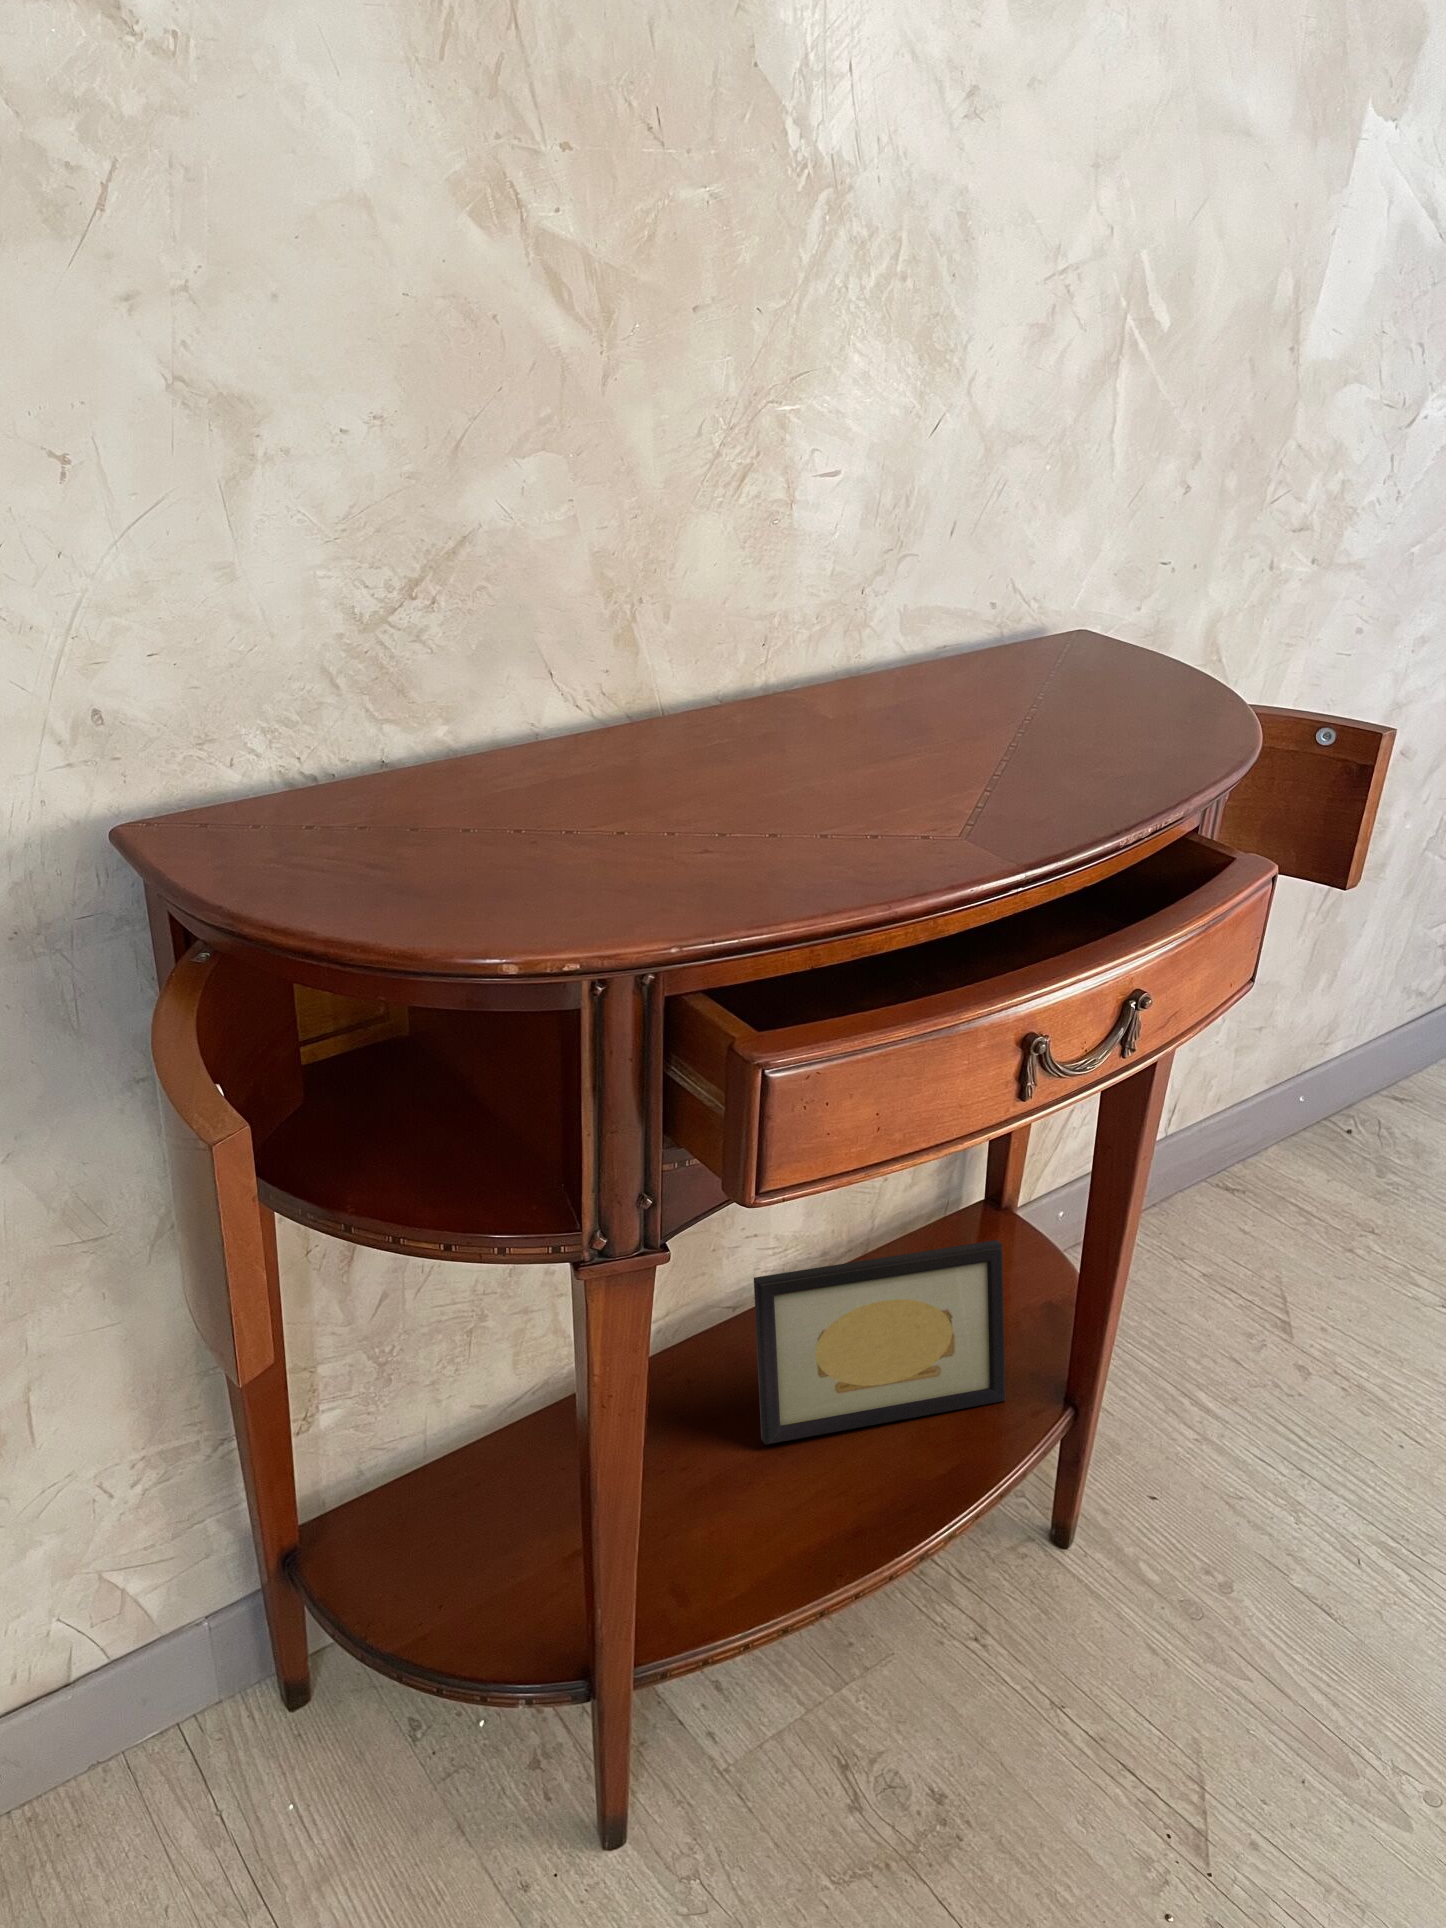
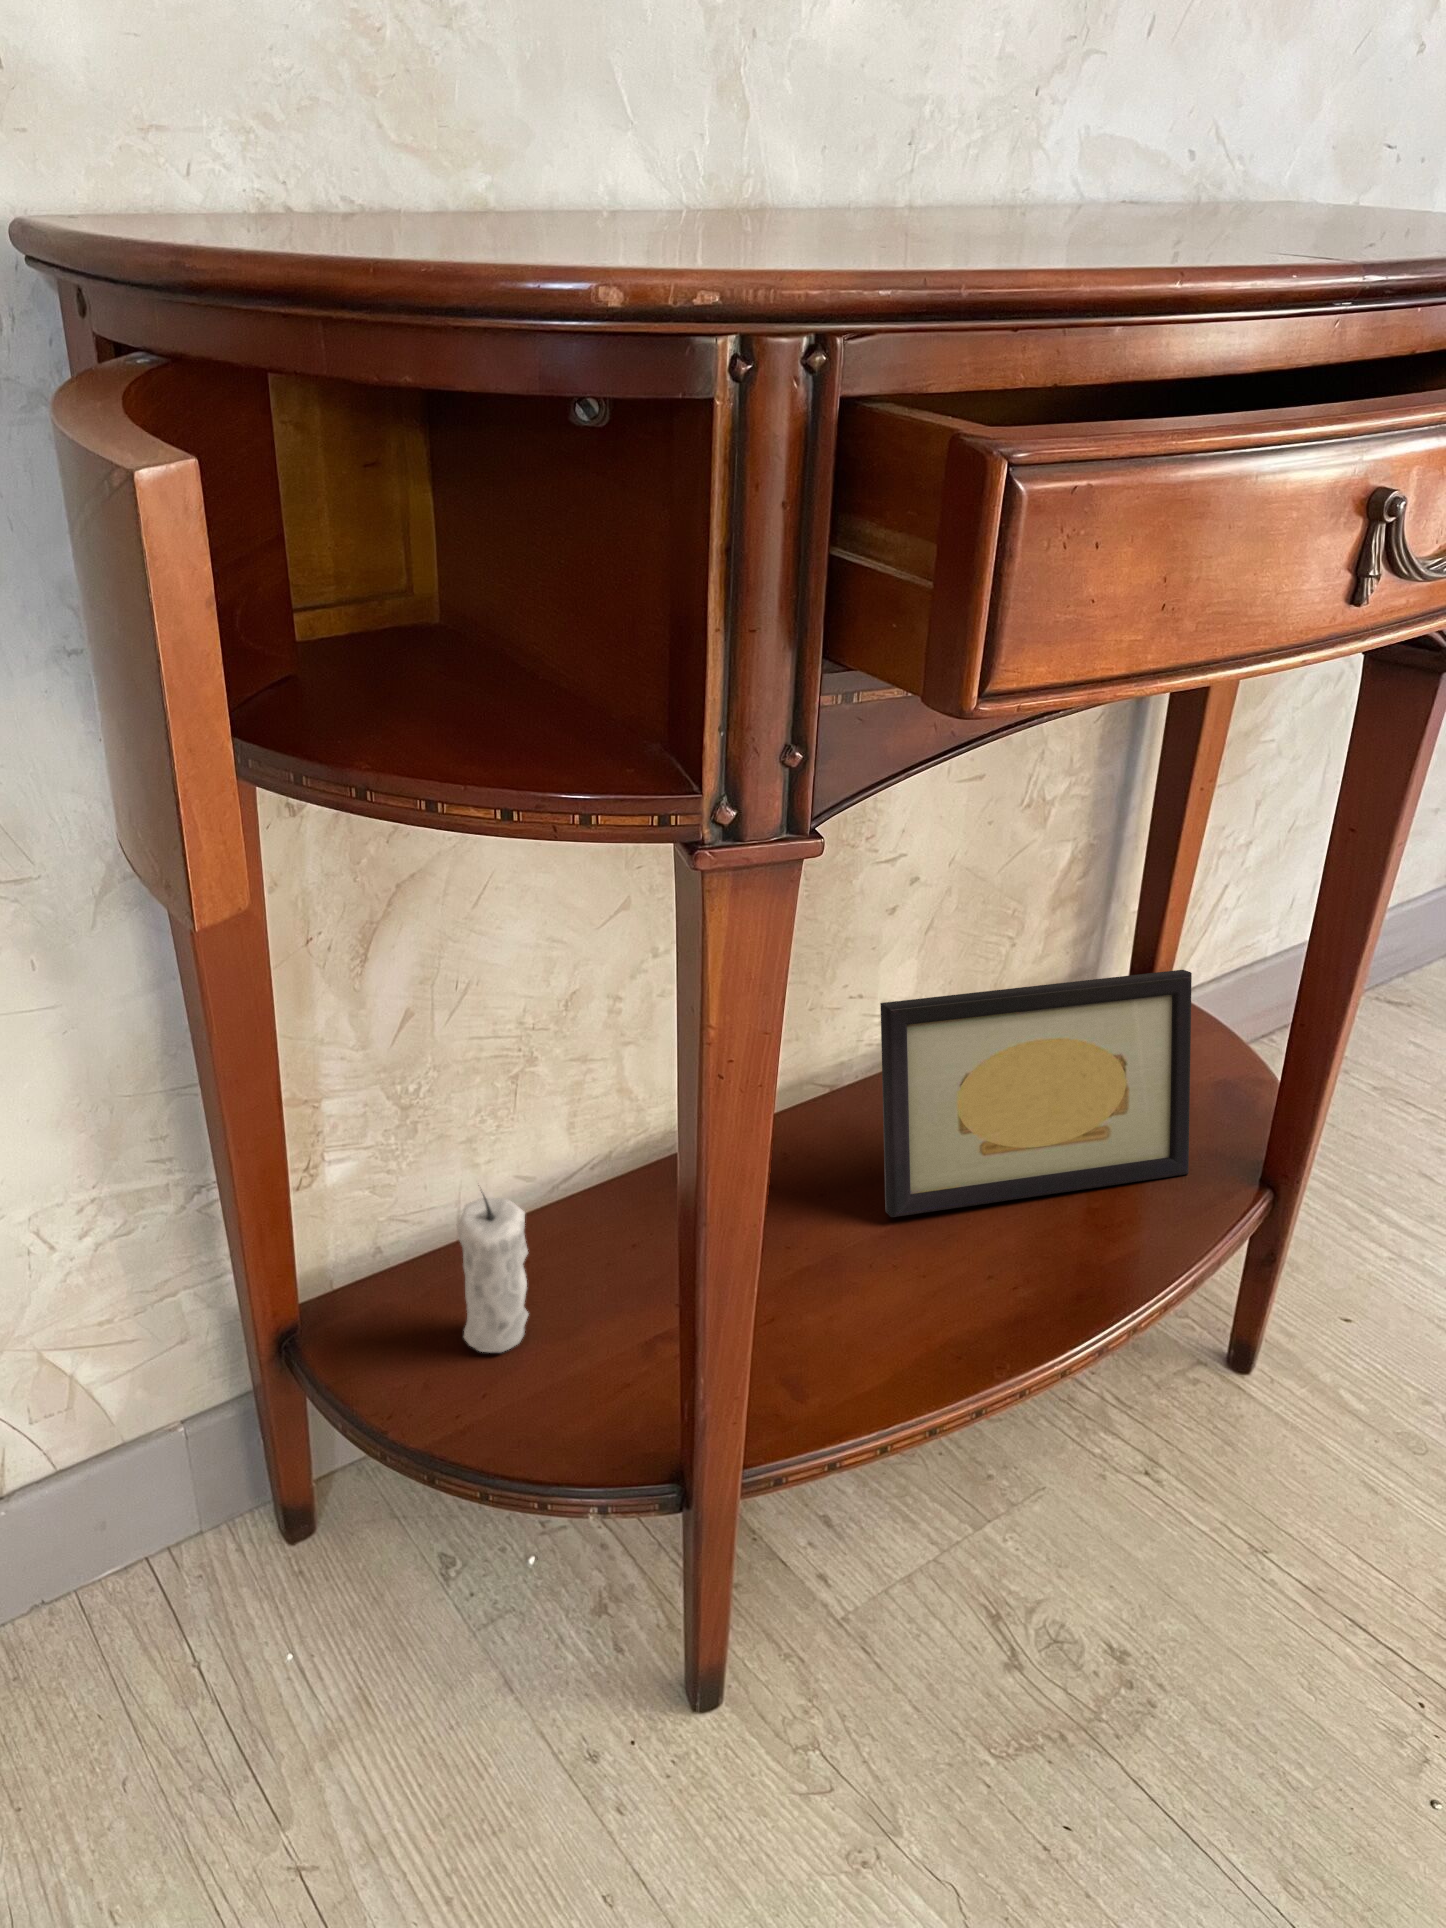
candle: none [421,1437,477,1567] -> present [457,1192,528,1352]

